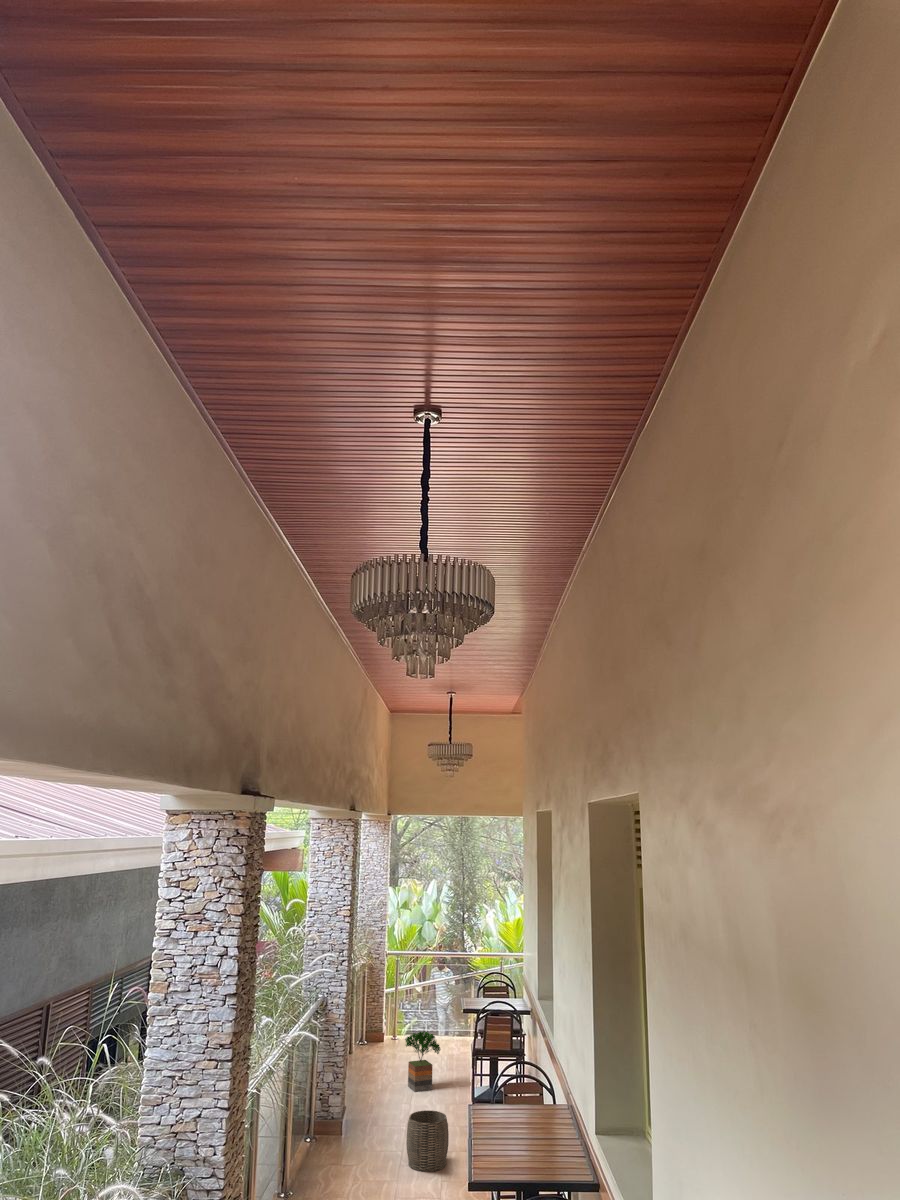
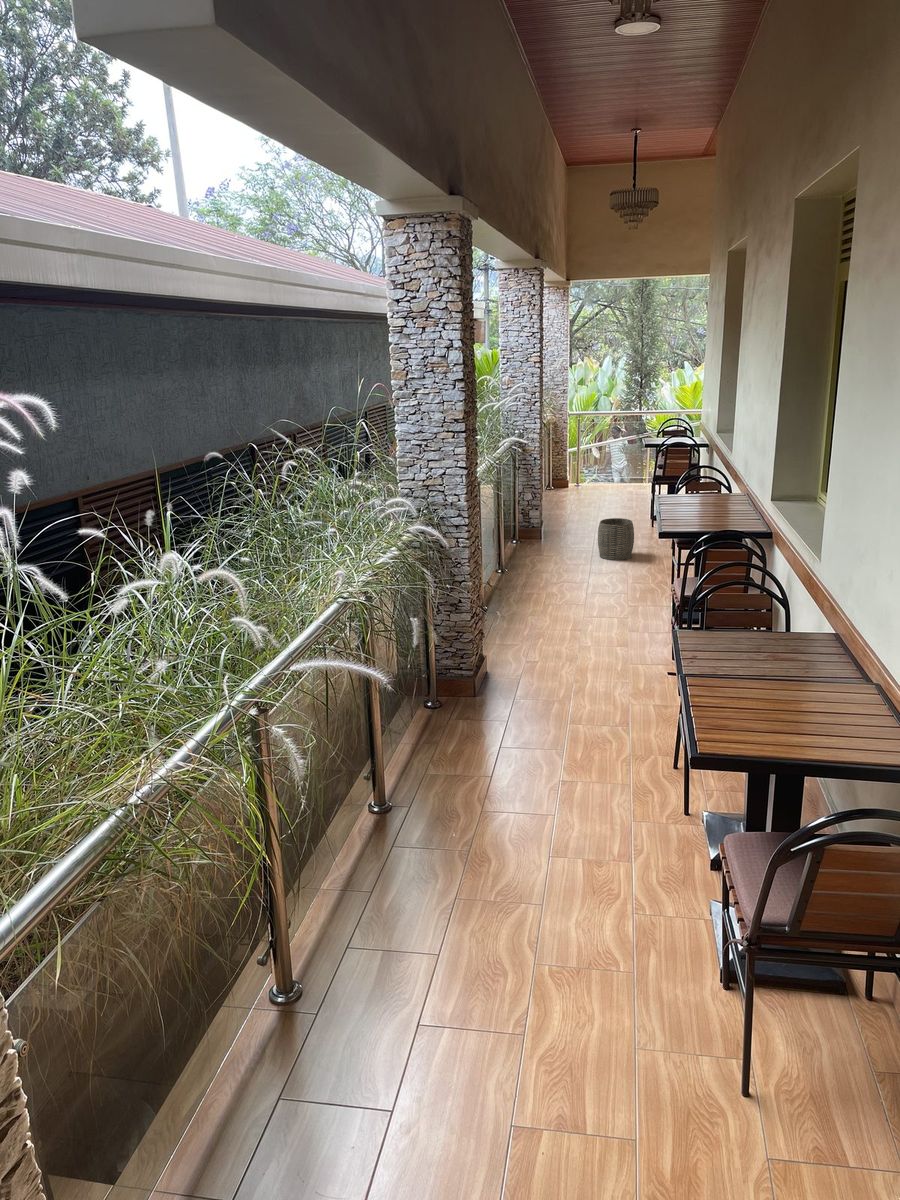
potted tree: present [405,1032,440,1092] -> none [590,469,625,516]

